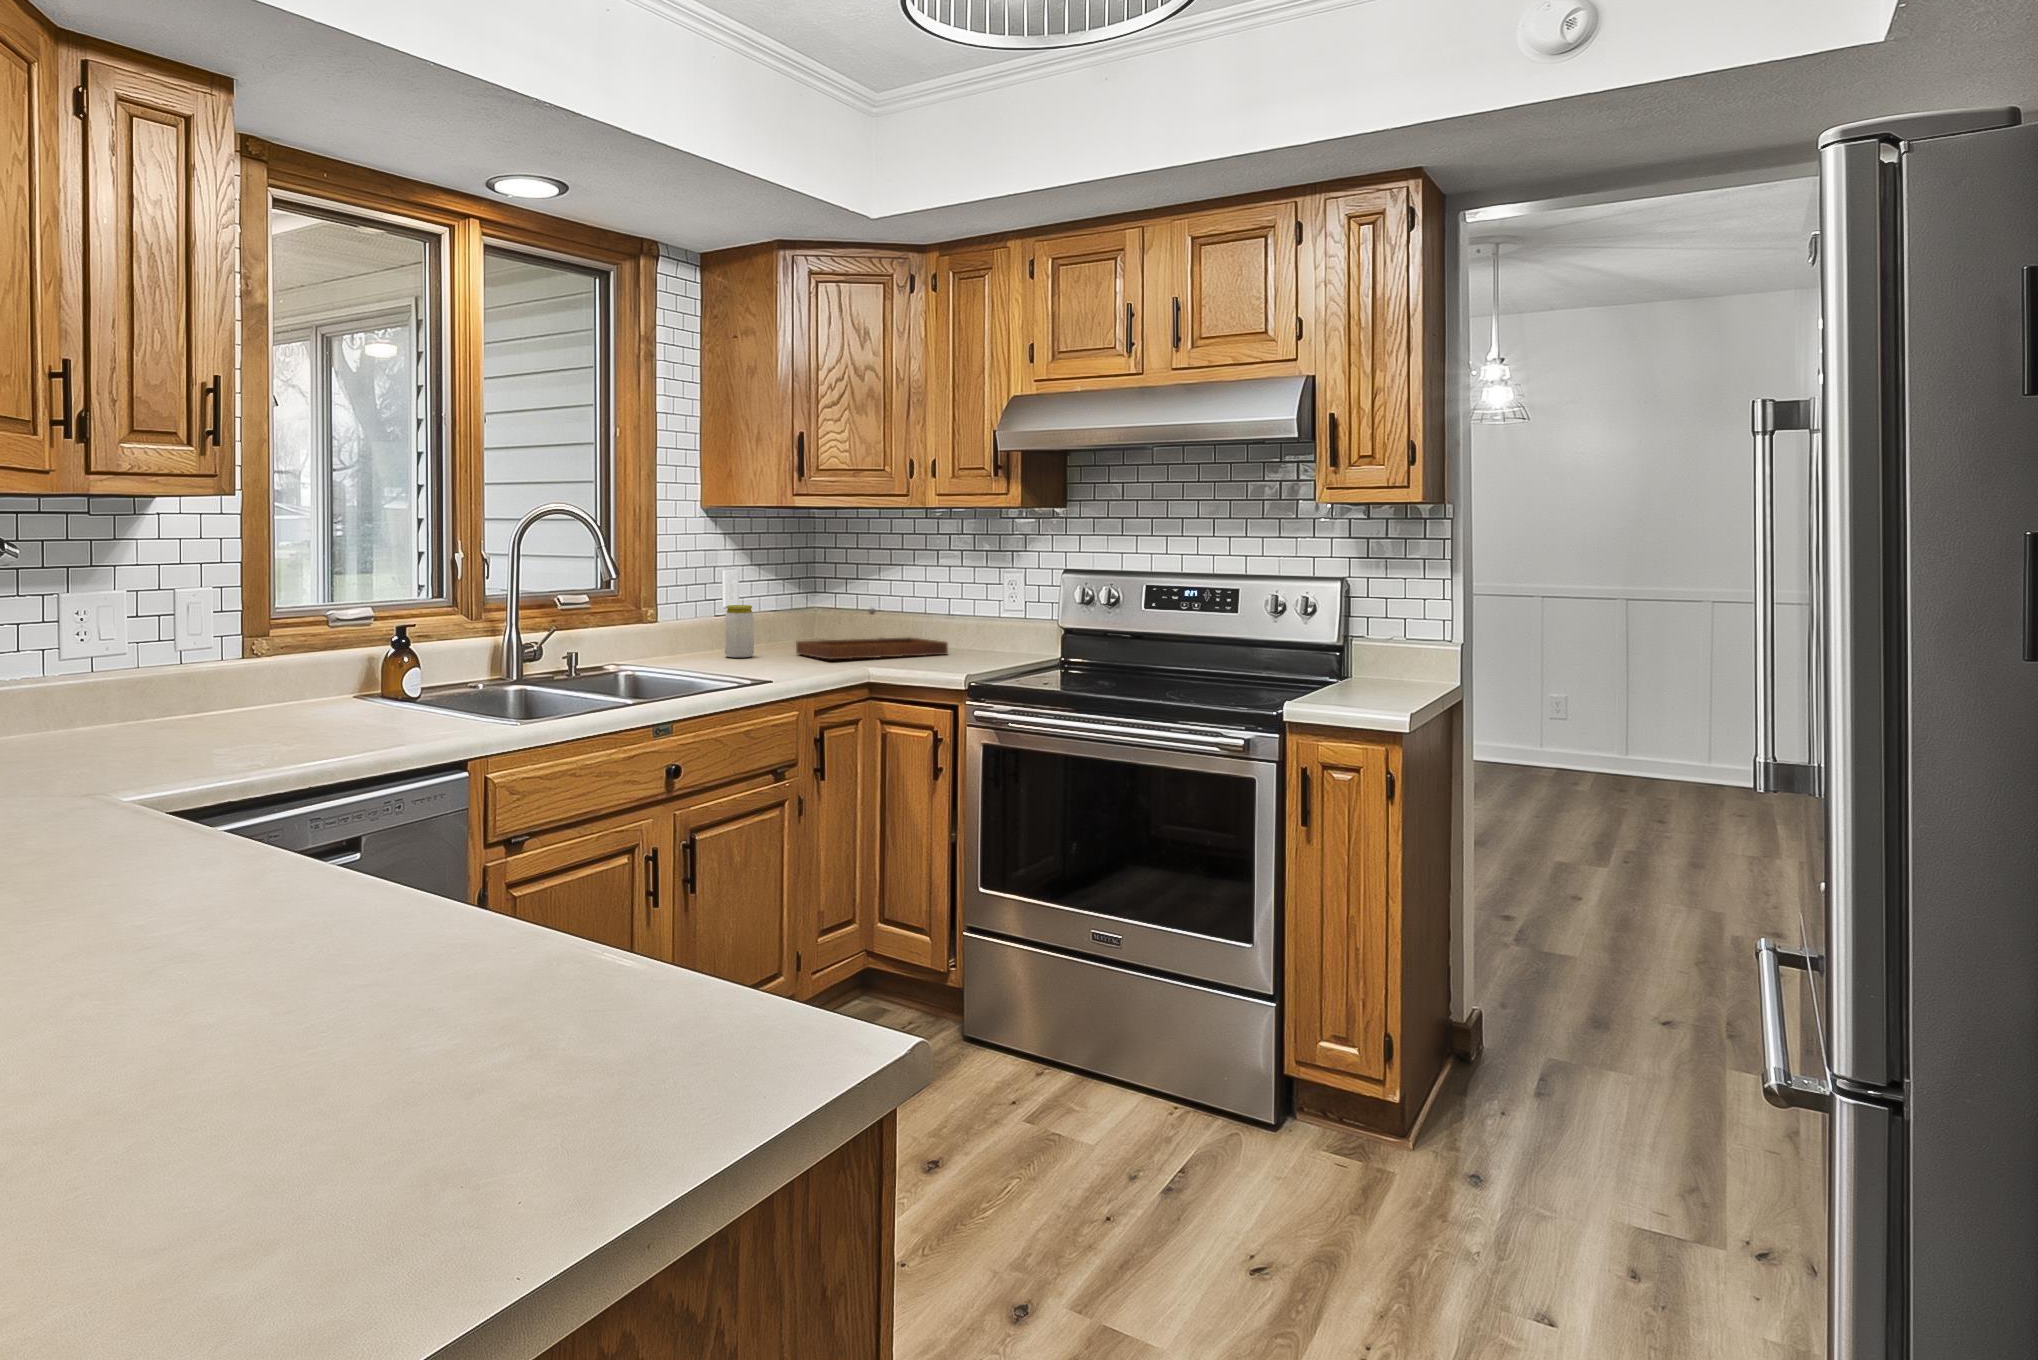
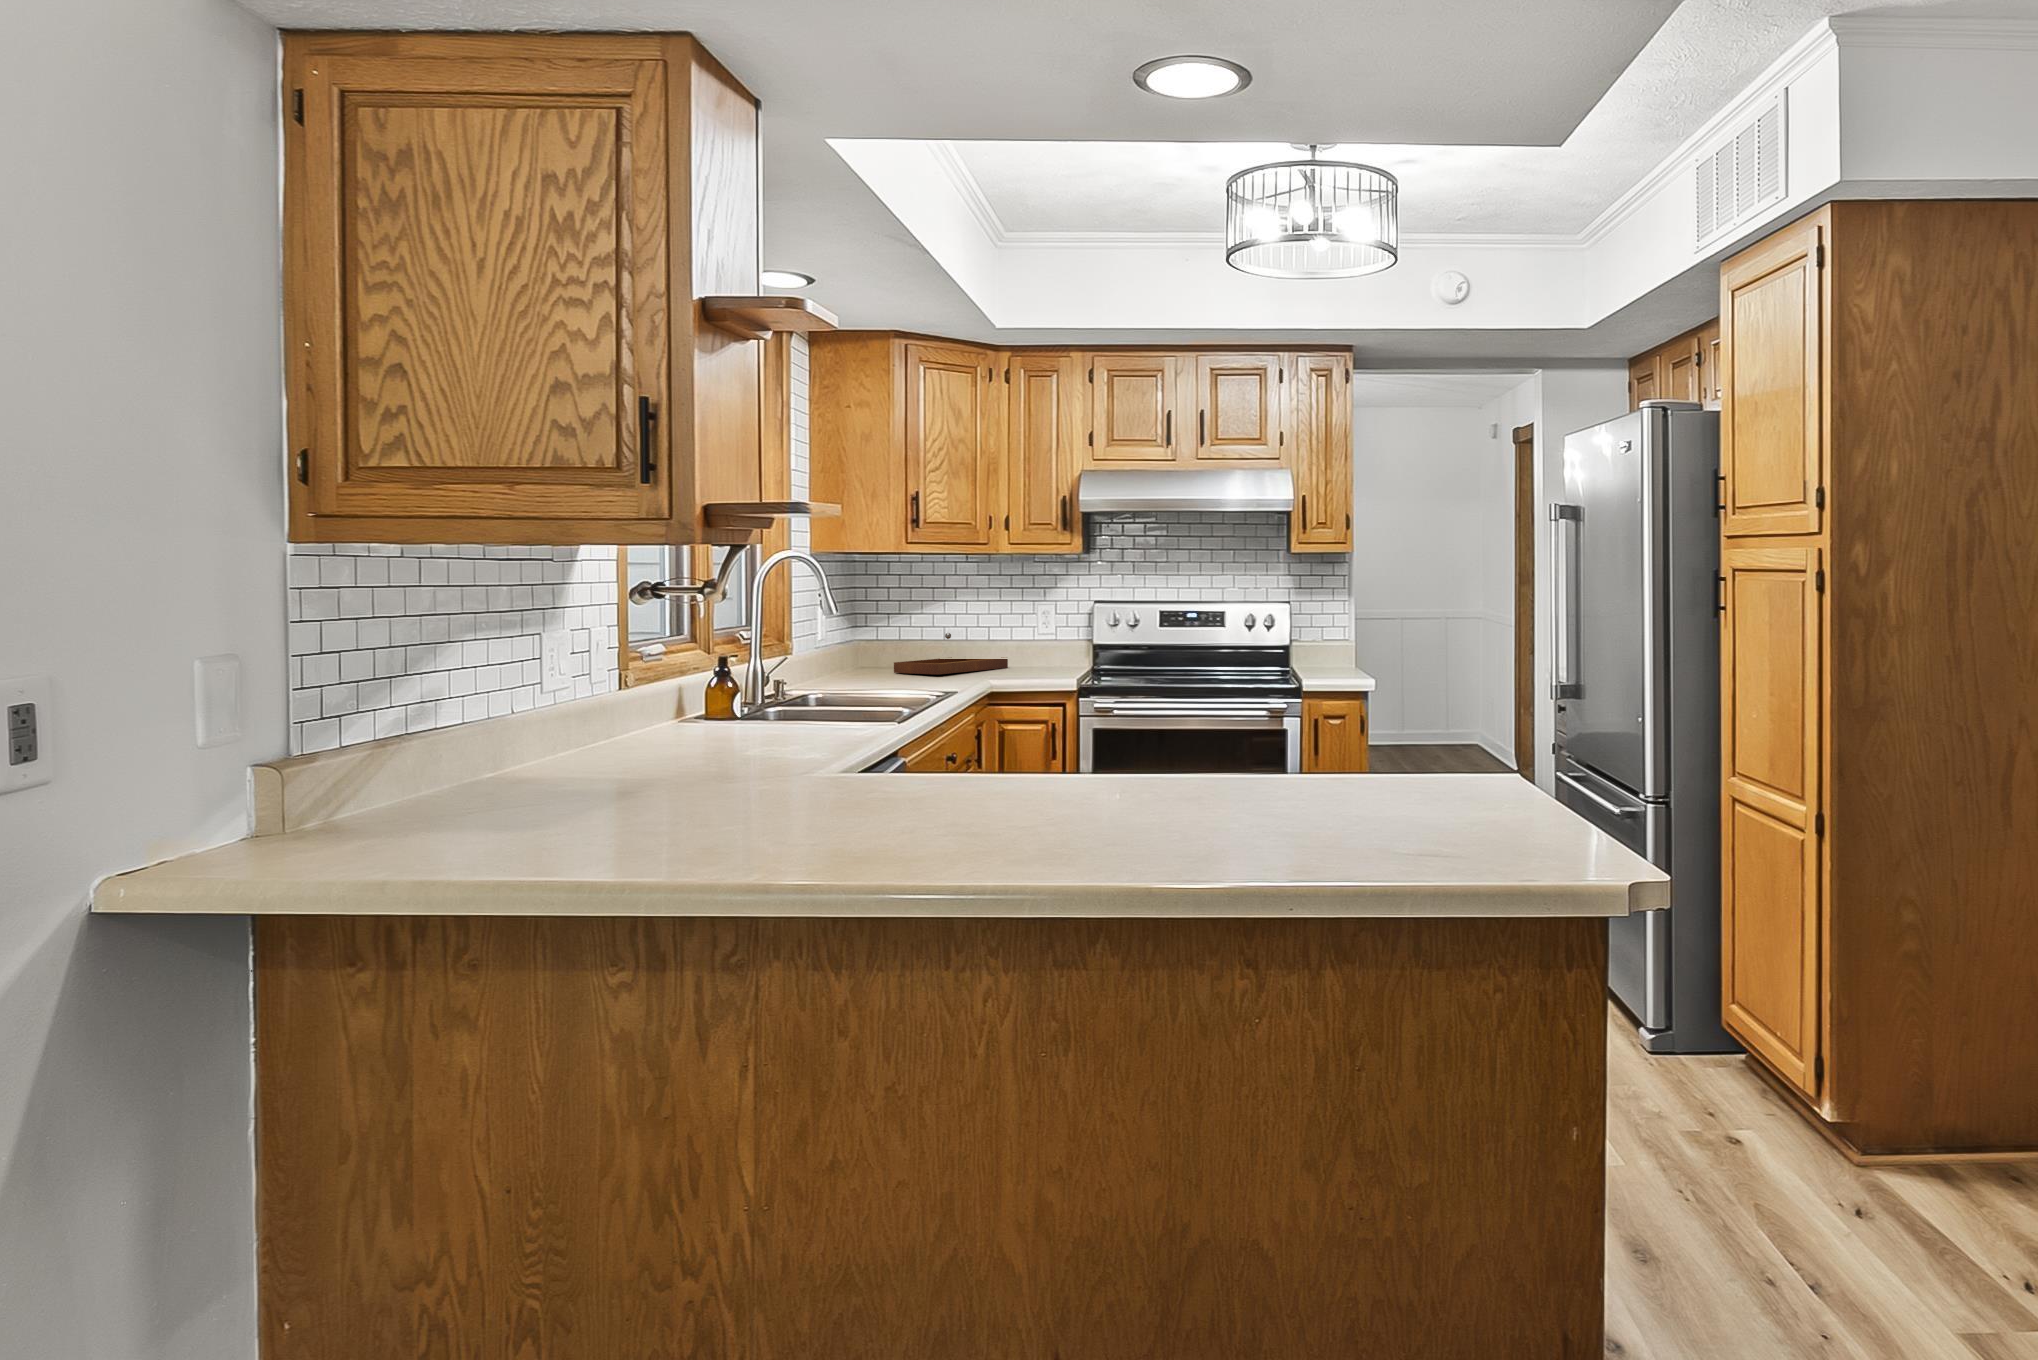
jar: present [725,605,754,657] -> none [840,634,866,677]

